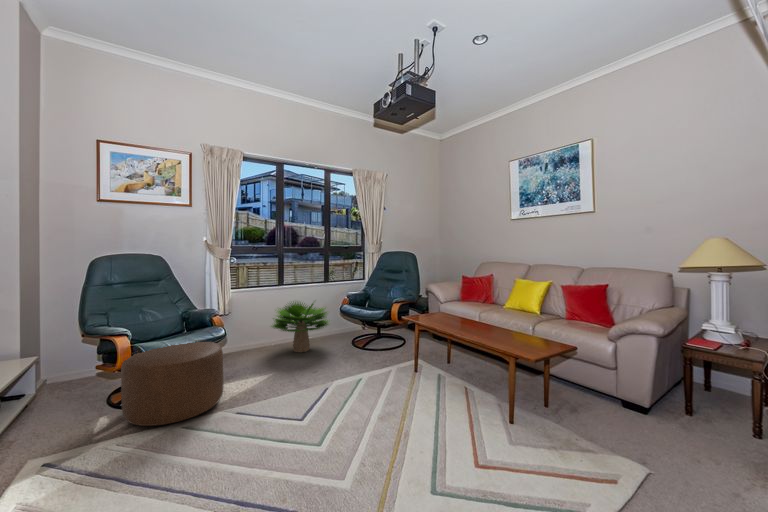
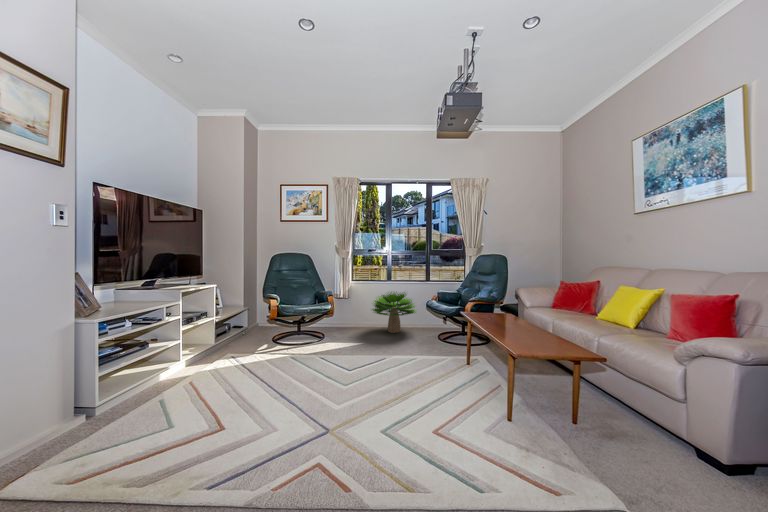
ottoman: present [121,342,224,426] -> none [260,308,316,355]

